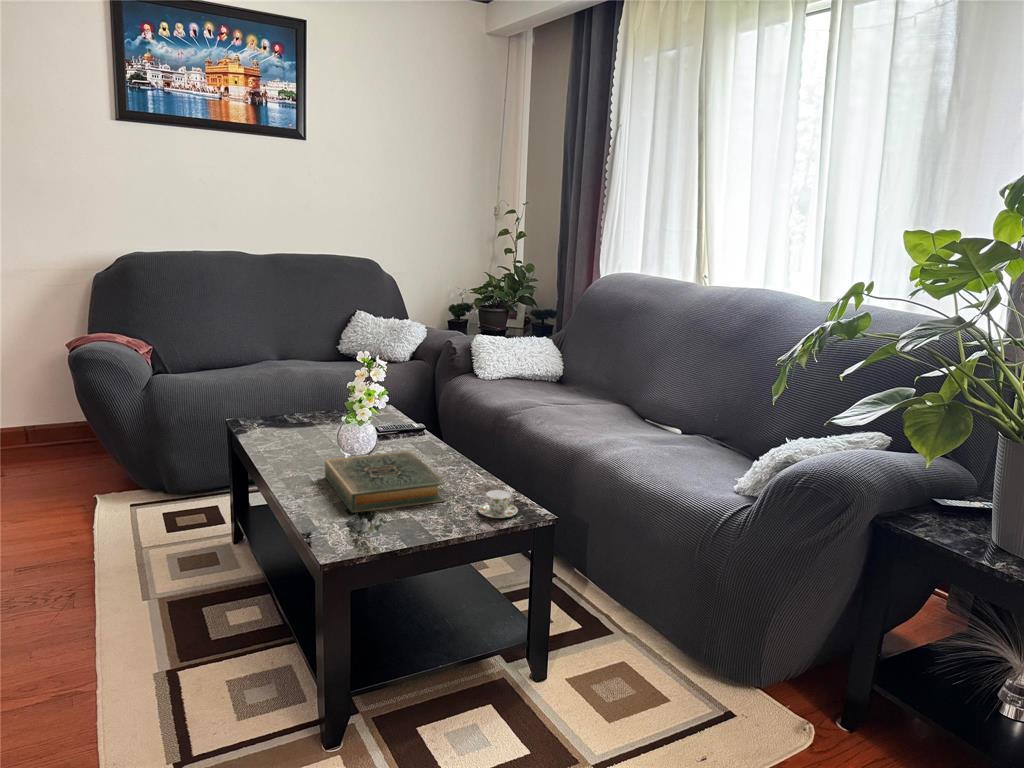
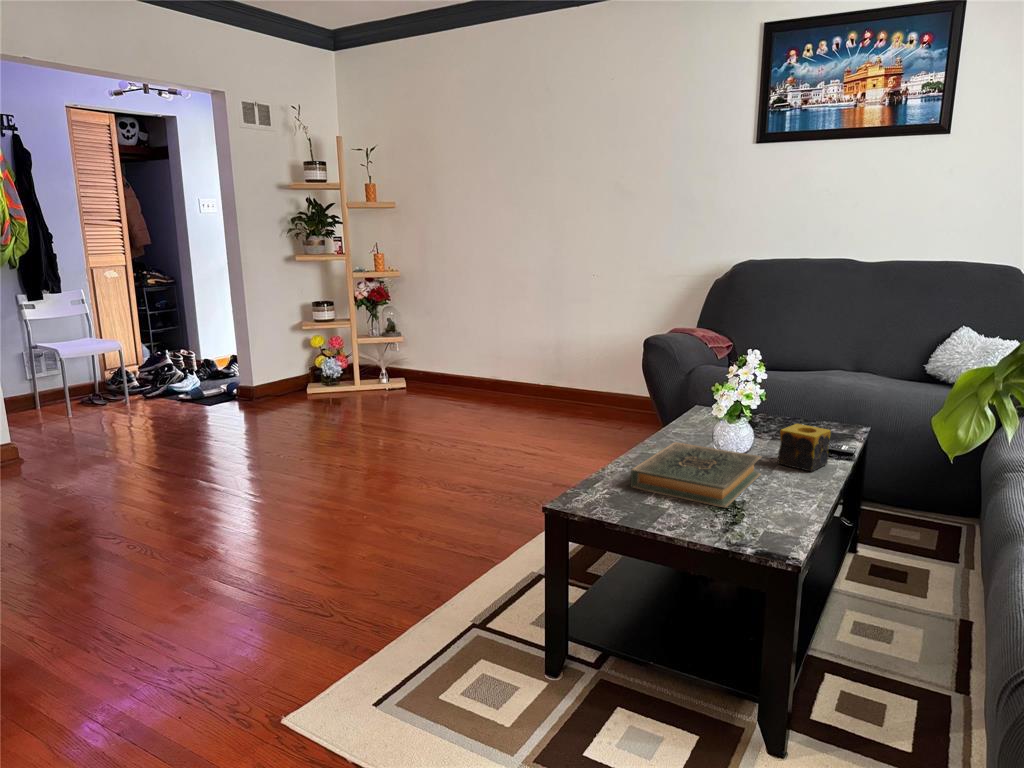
candle: none [395,416,432,456] -> present [777,424,831,472]
teacup: present [478,490,518,518] -> none [728,508,777,542]

